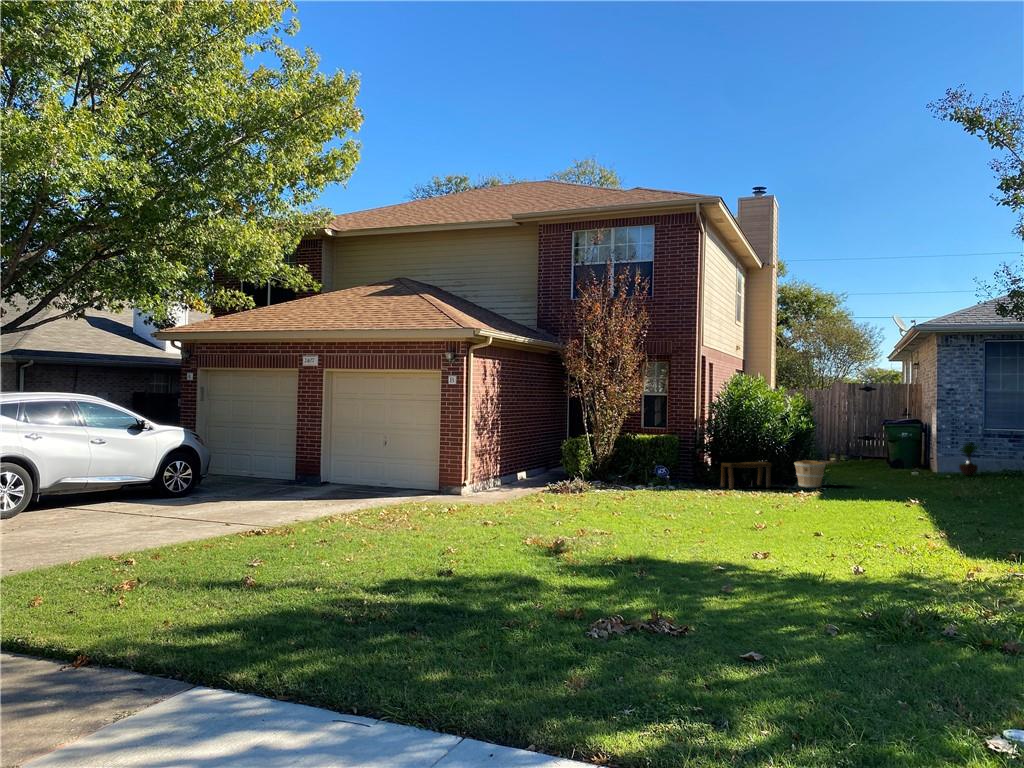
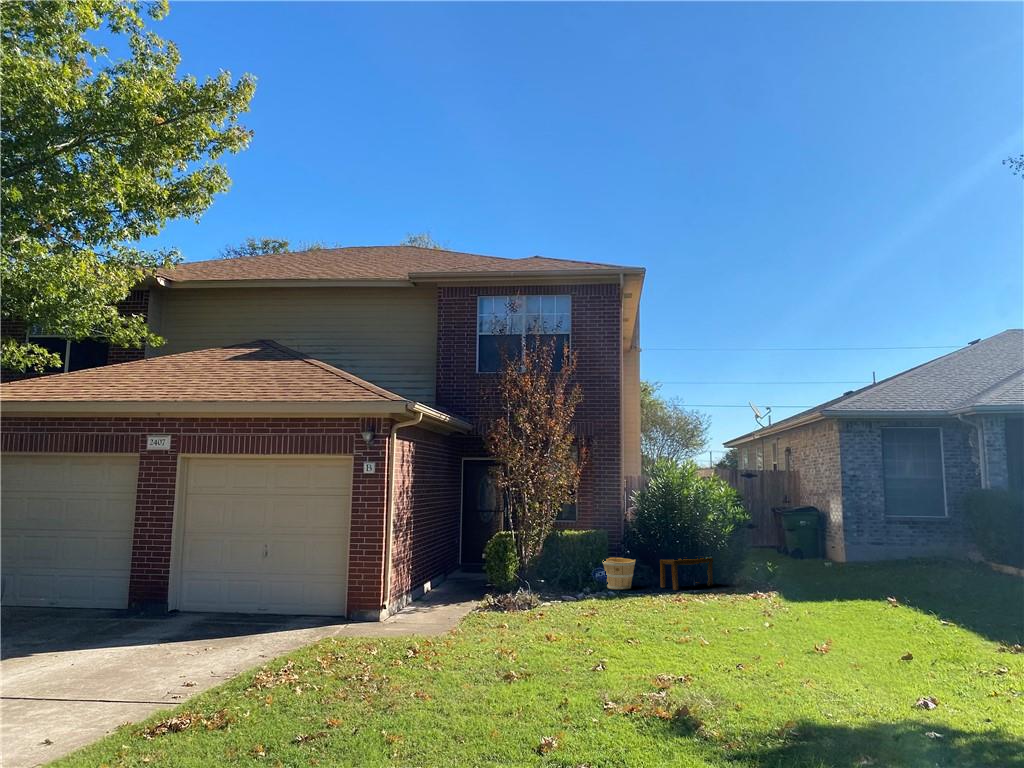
potted tree: present [959,442,980,475] -> none [847,522,869,560]
wooden bucket: present [794,460,826,488] -> present [603,558,635,590]

